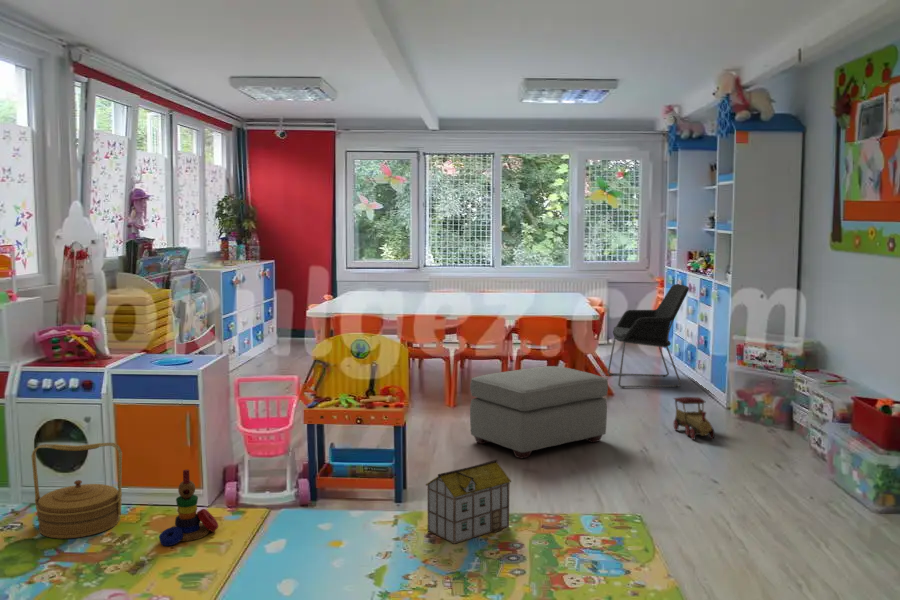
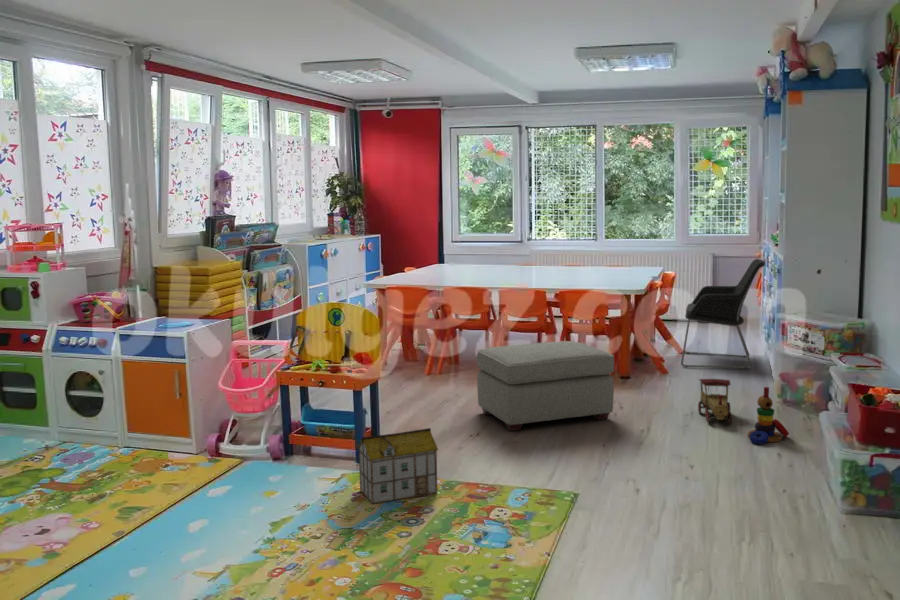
woven basket: present [31,443,122,539] -> none [51,391,123,471]
stacking toy: present [159,470,218,546] -> present [748,387,789,444]

